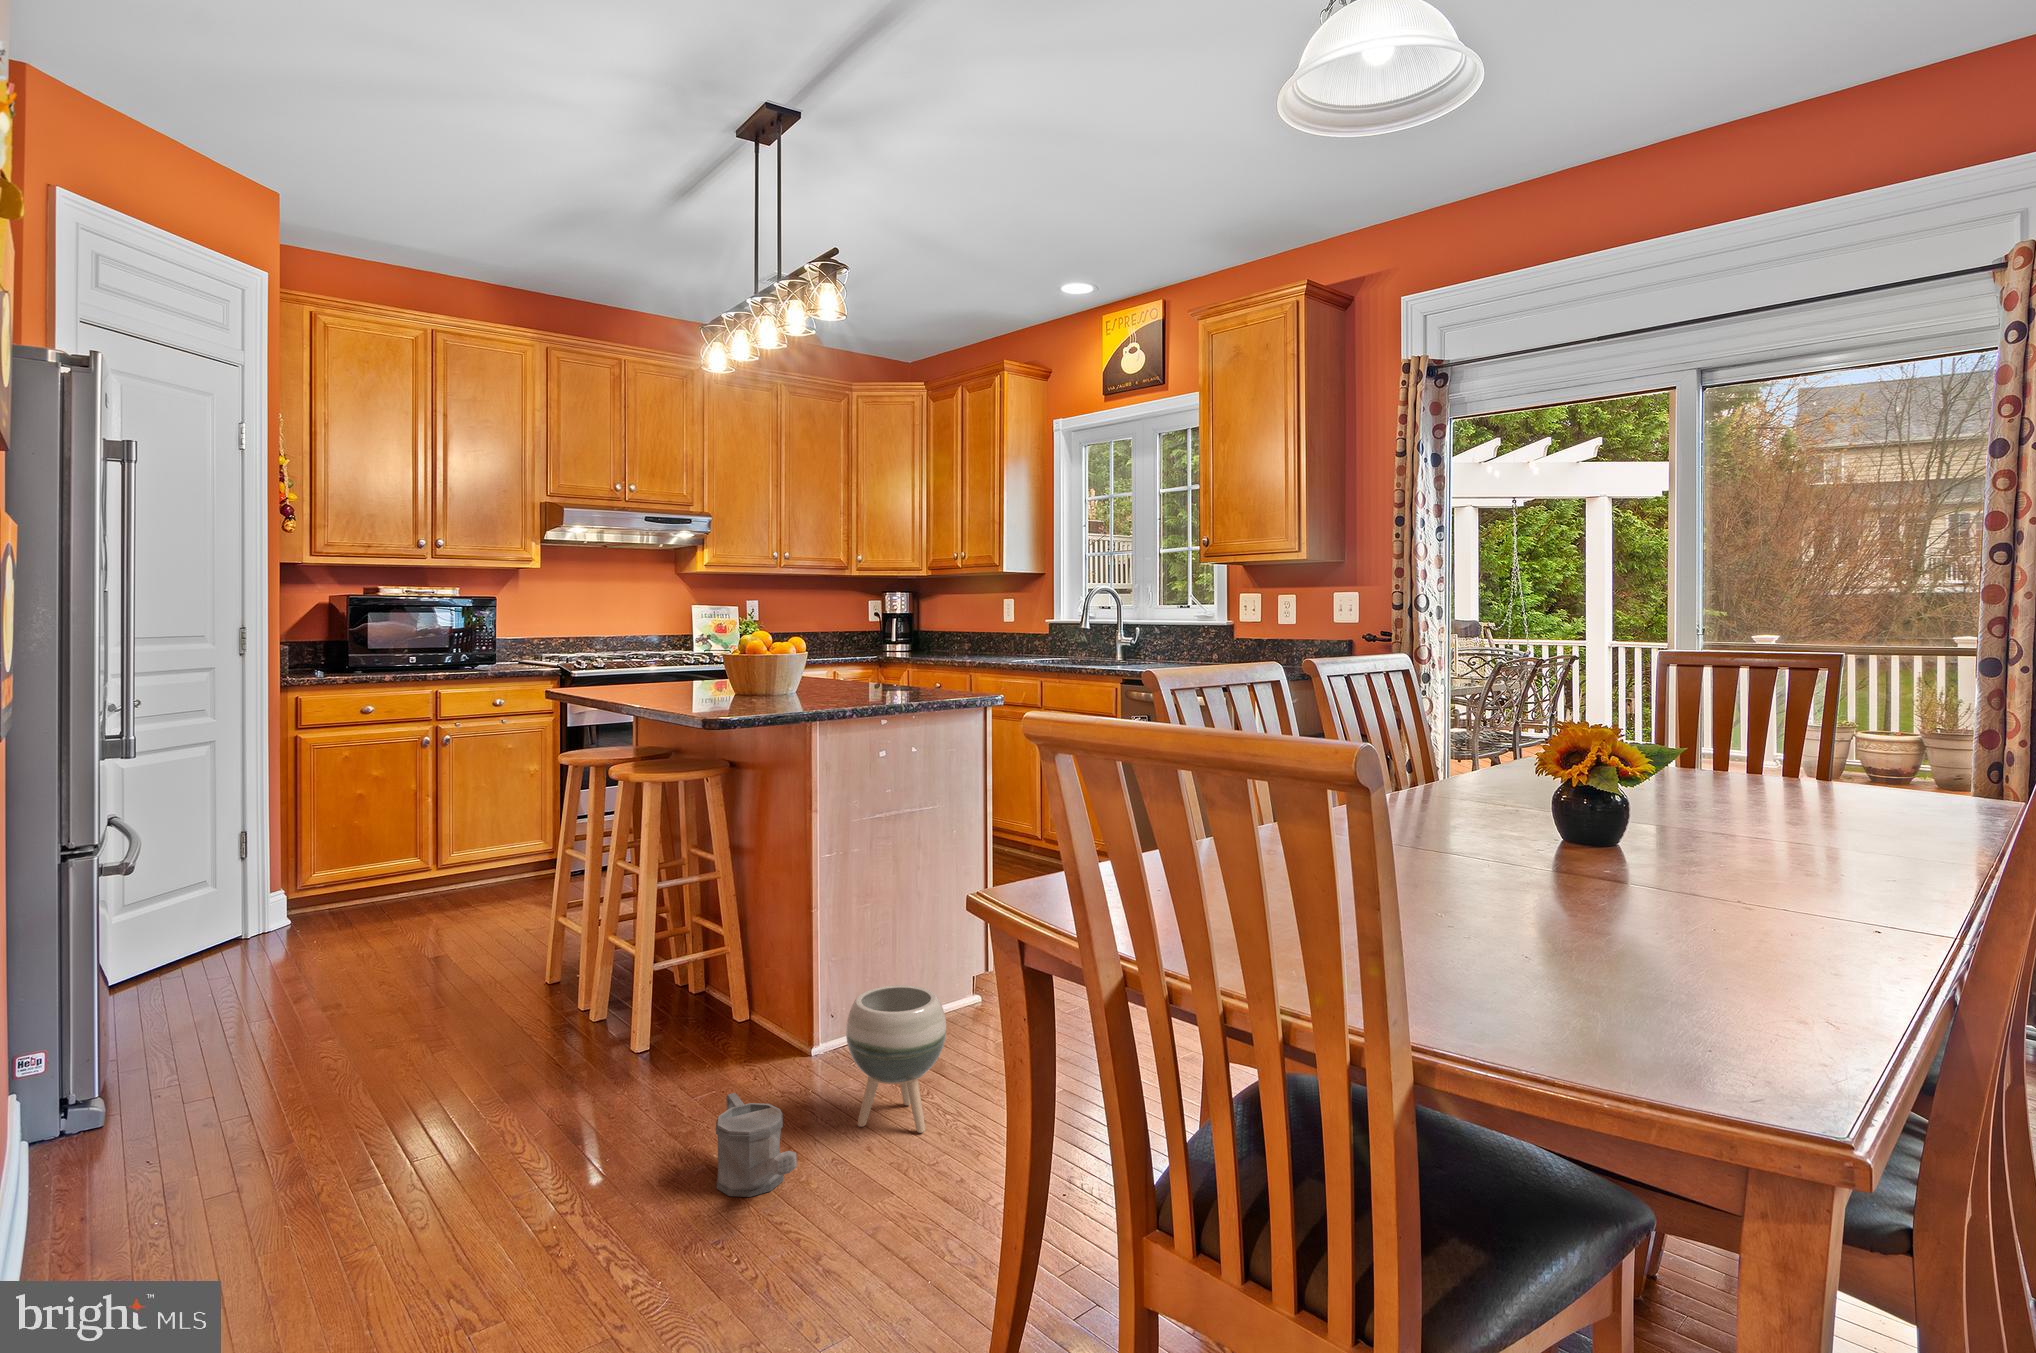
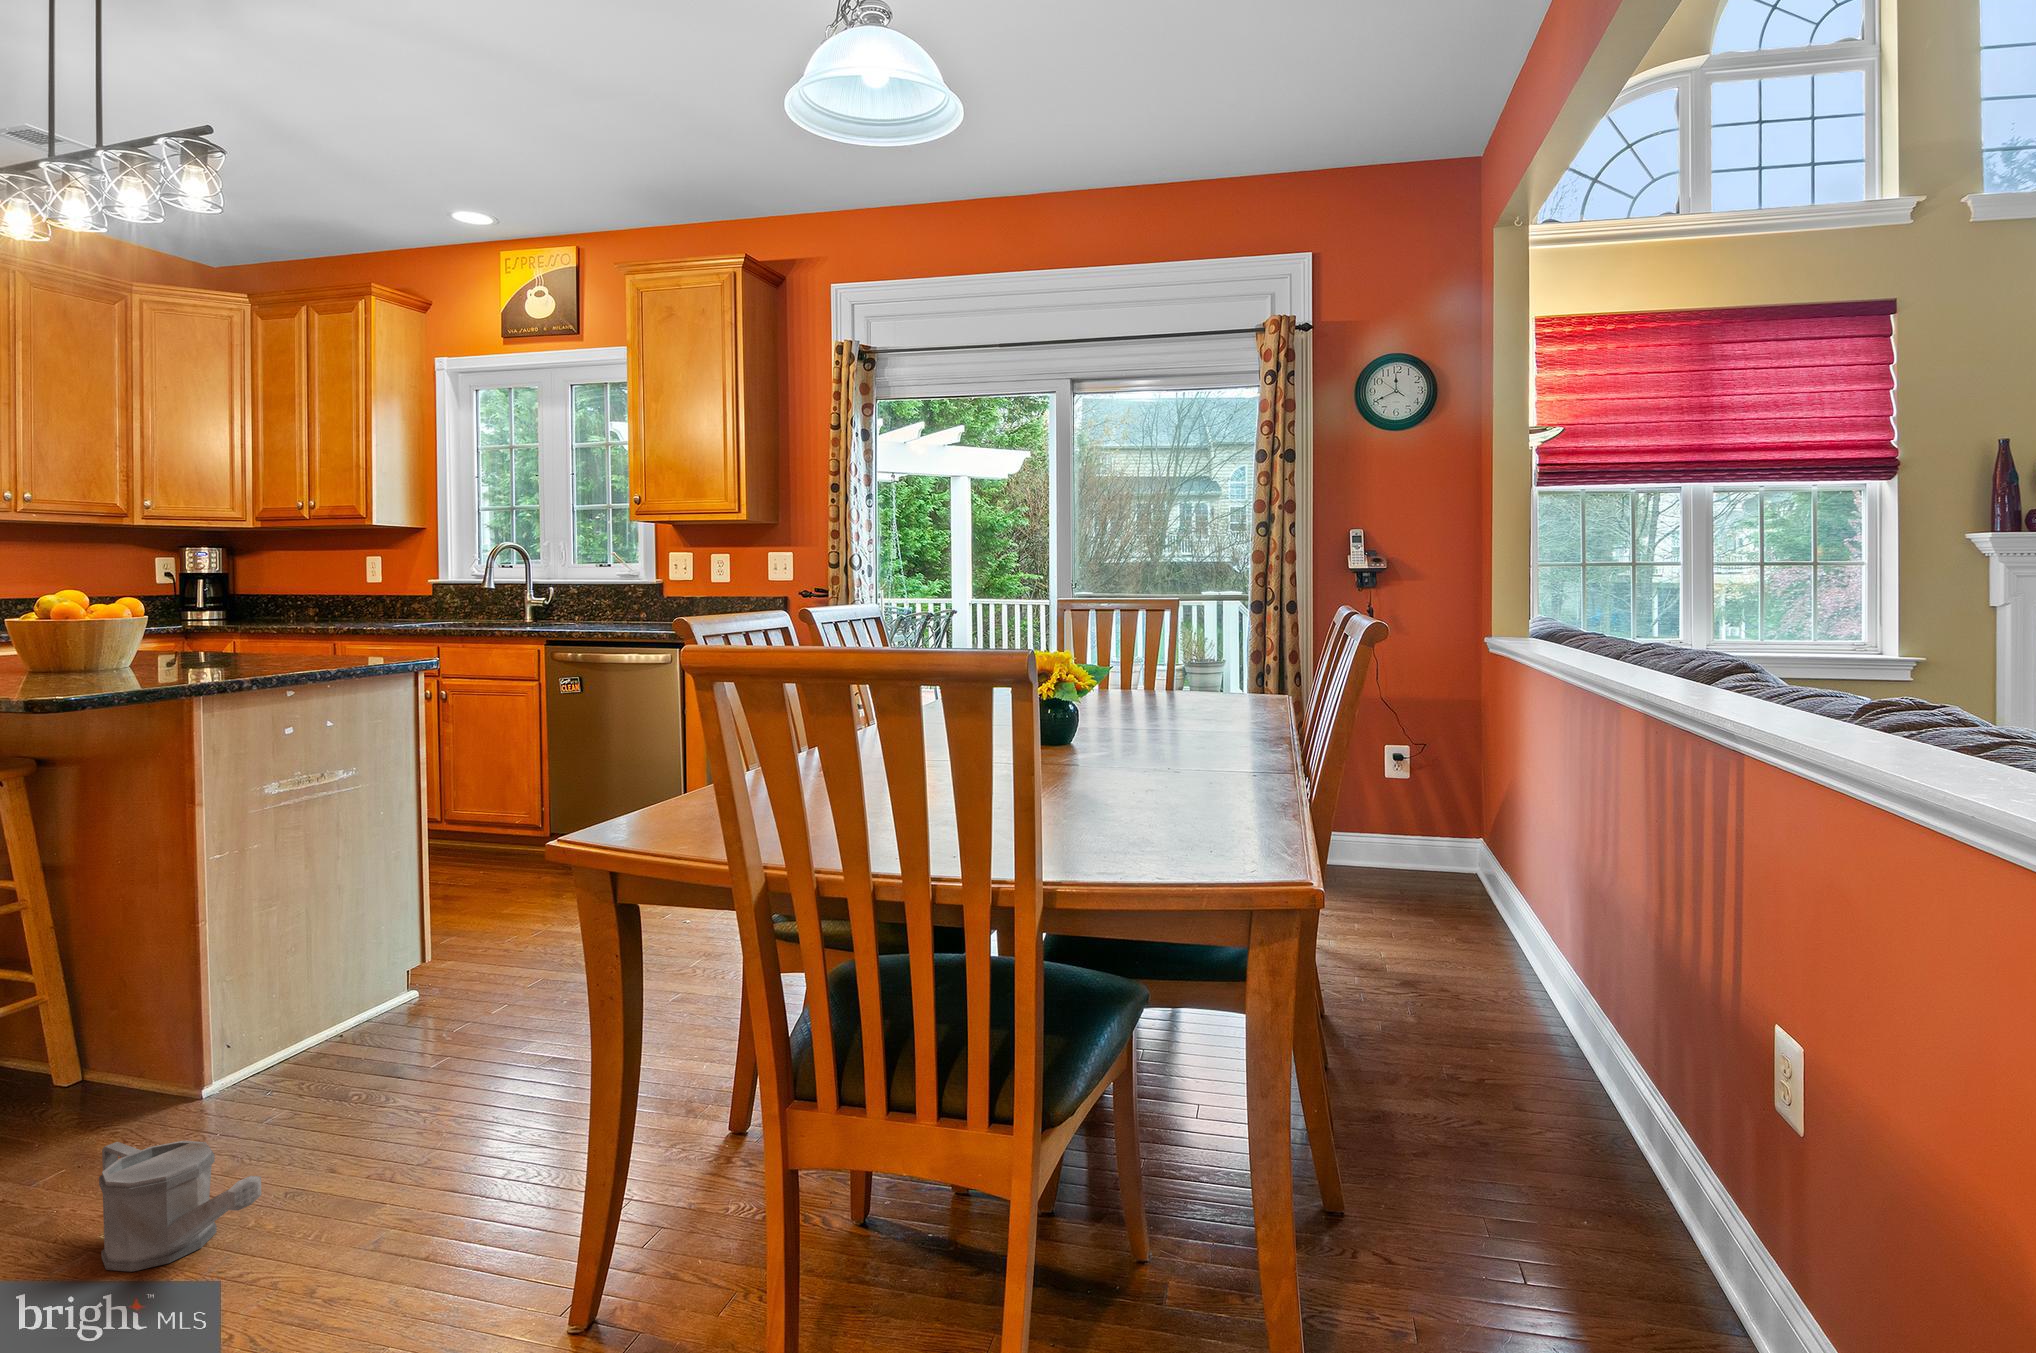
planter: present [846,985,946,1133] -> none [285,967,428,1149]

